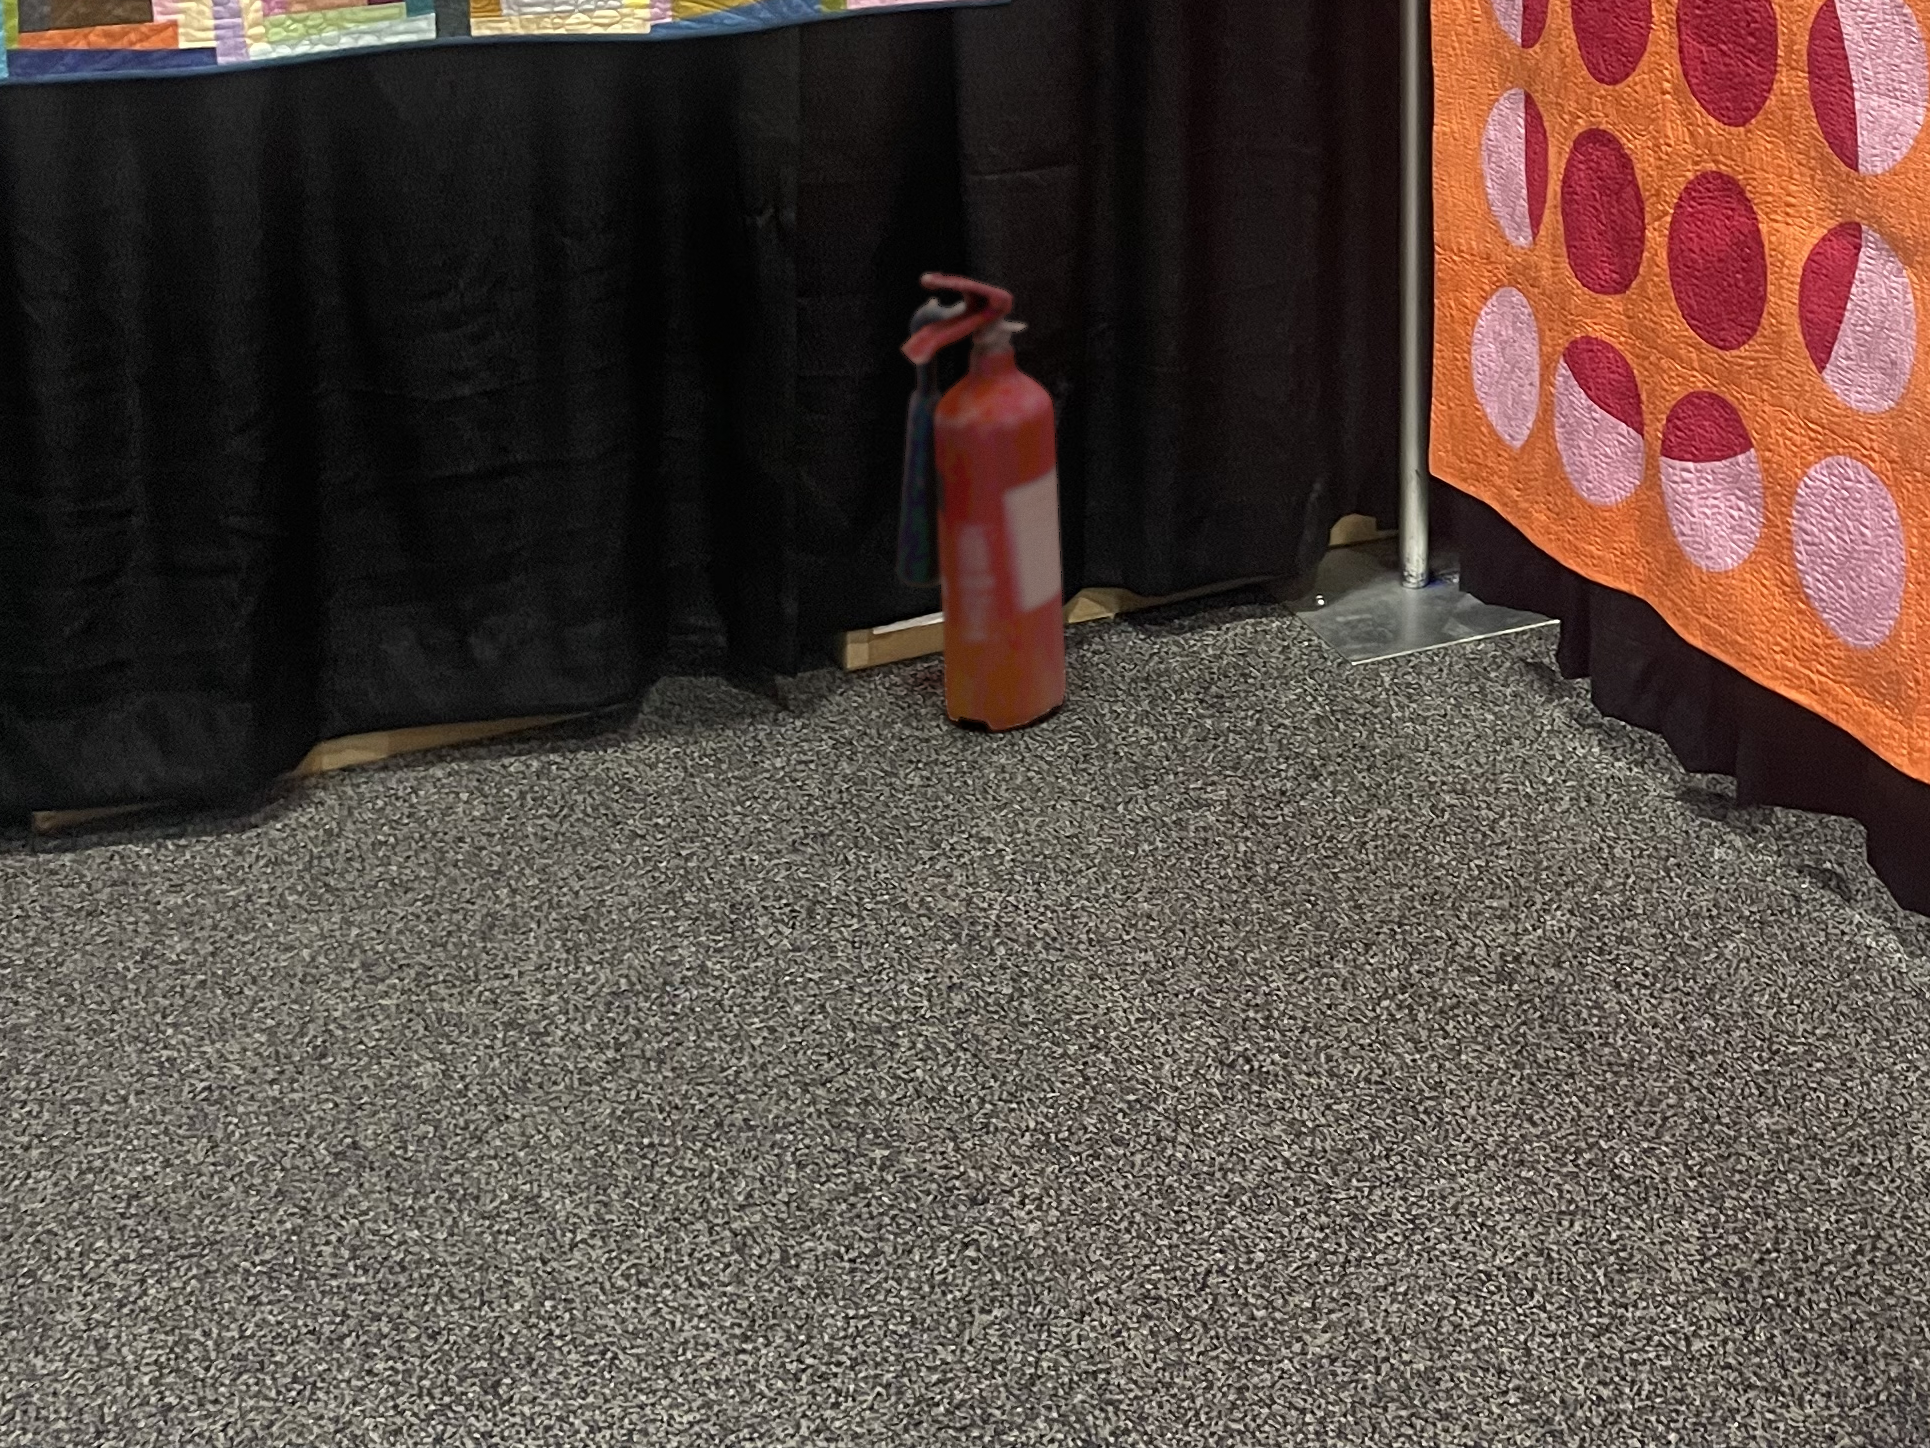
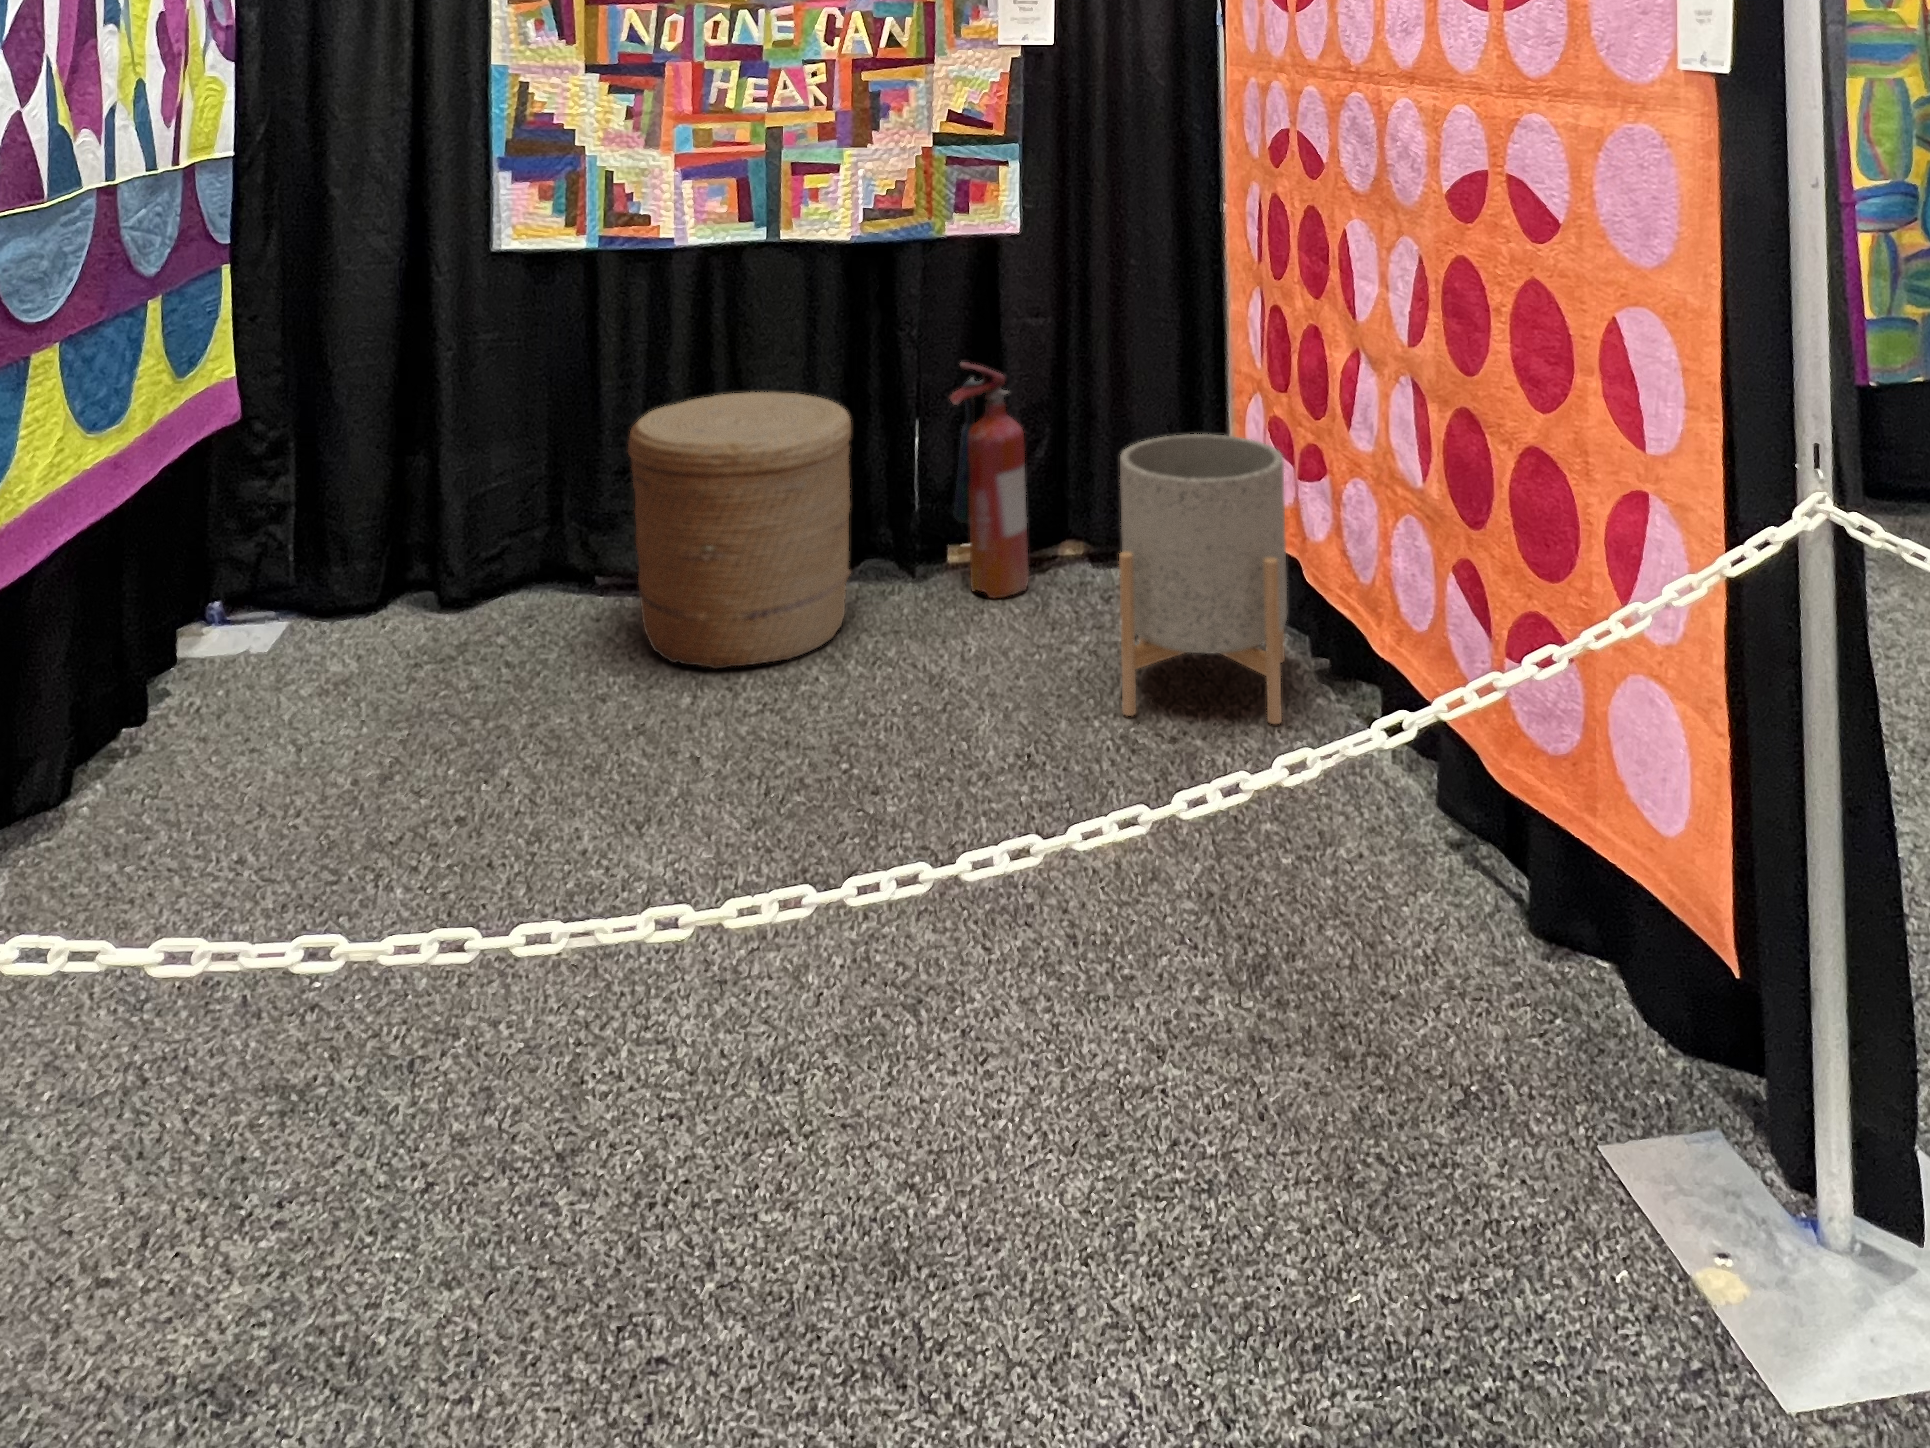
woven basket: none [150,366,708,989] -> present [628,392,851,669]
planter: none [1331,387,1671,953] -> present [1119,434,1287,724]

